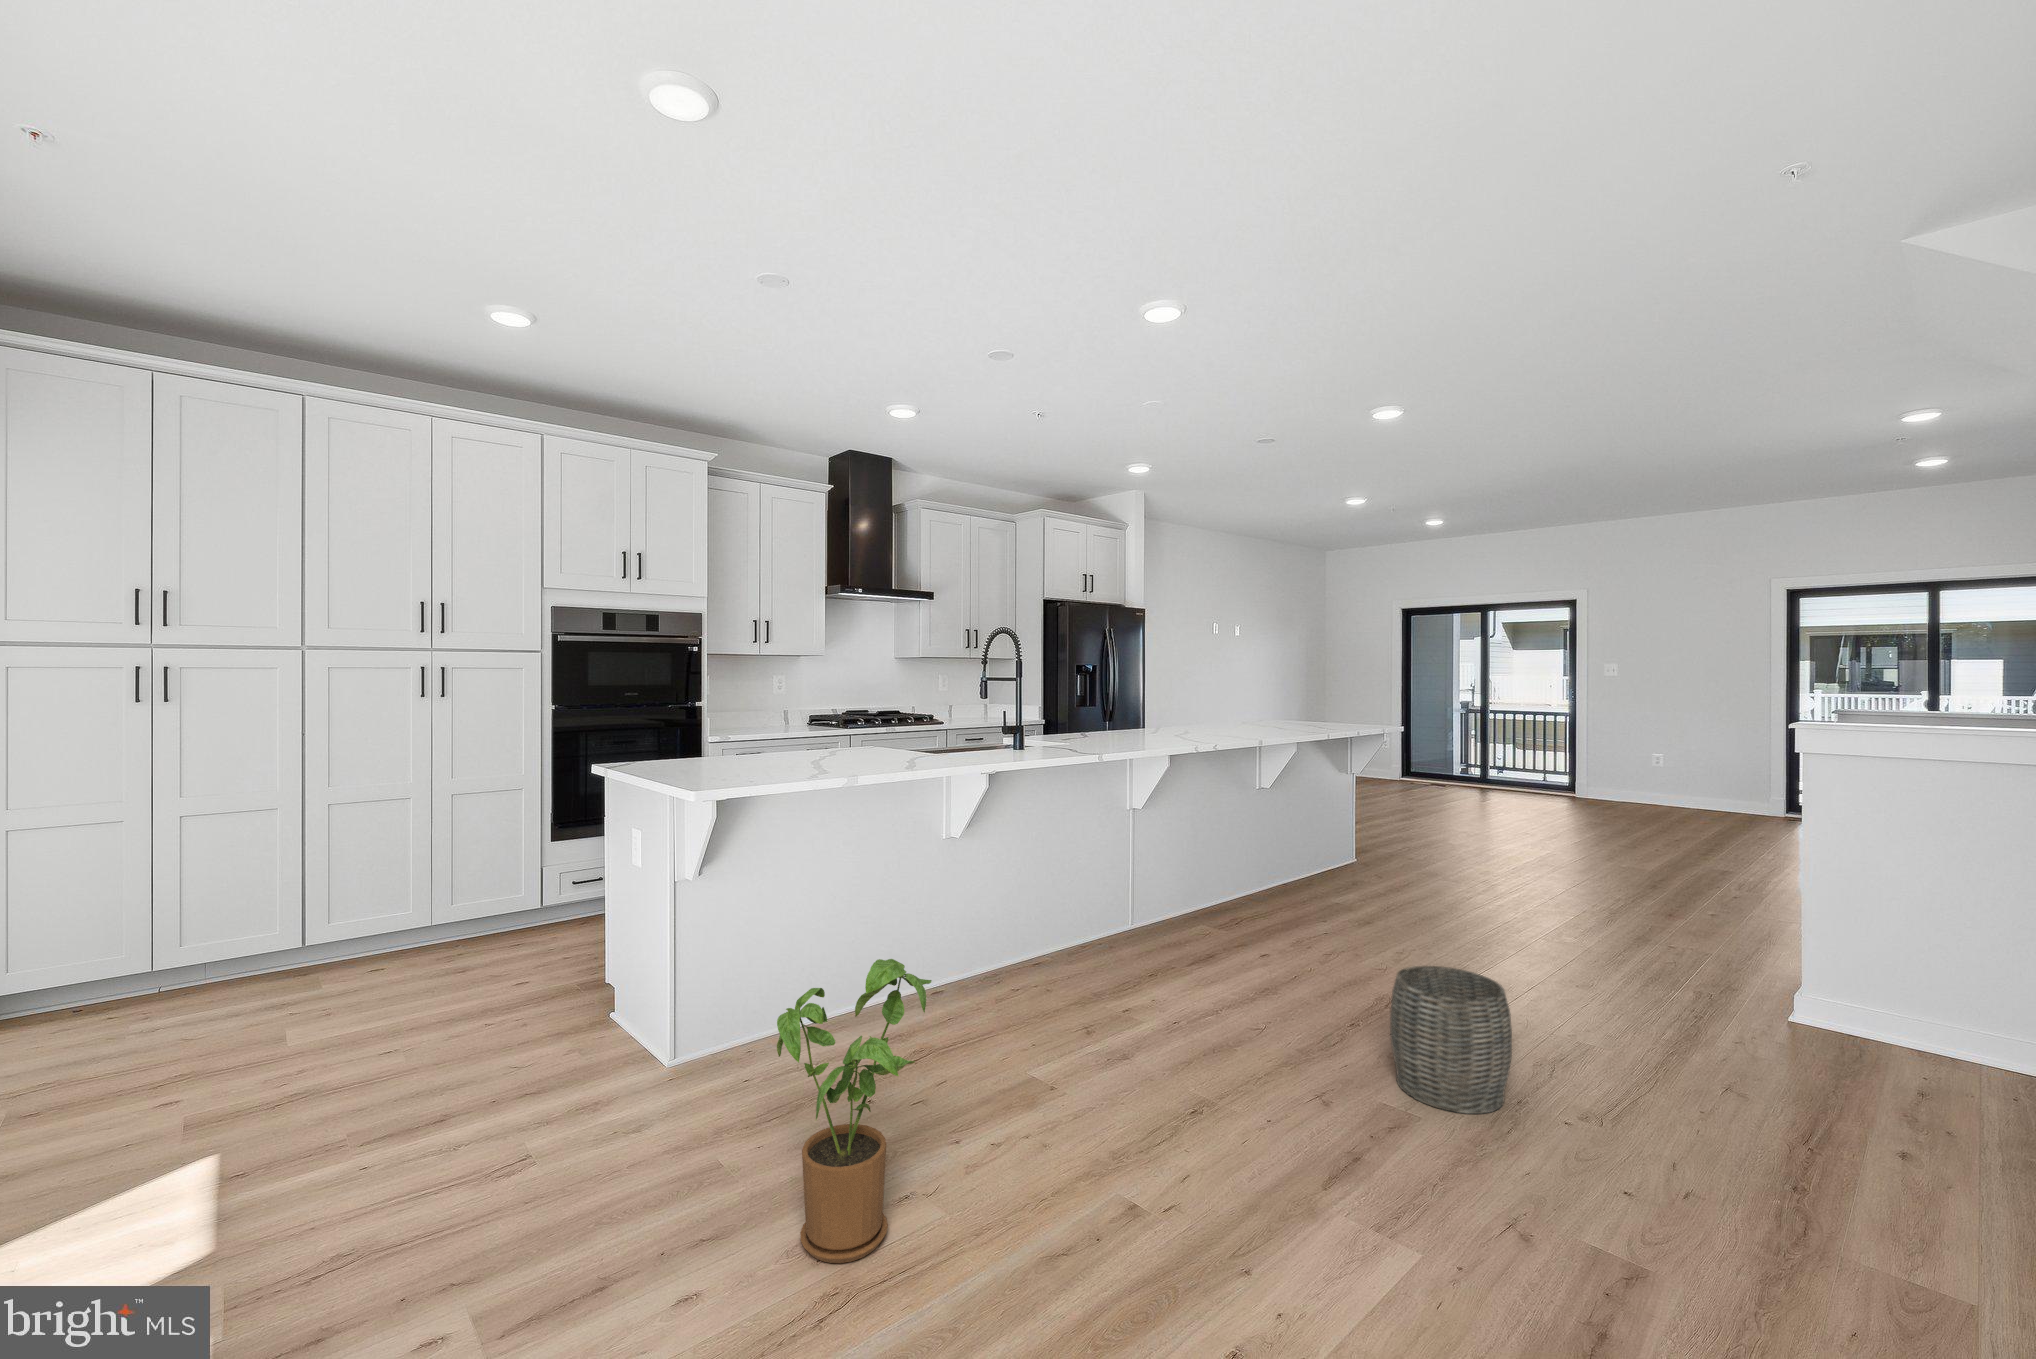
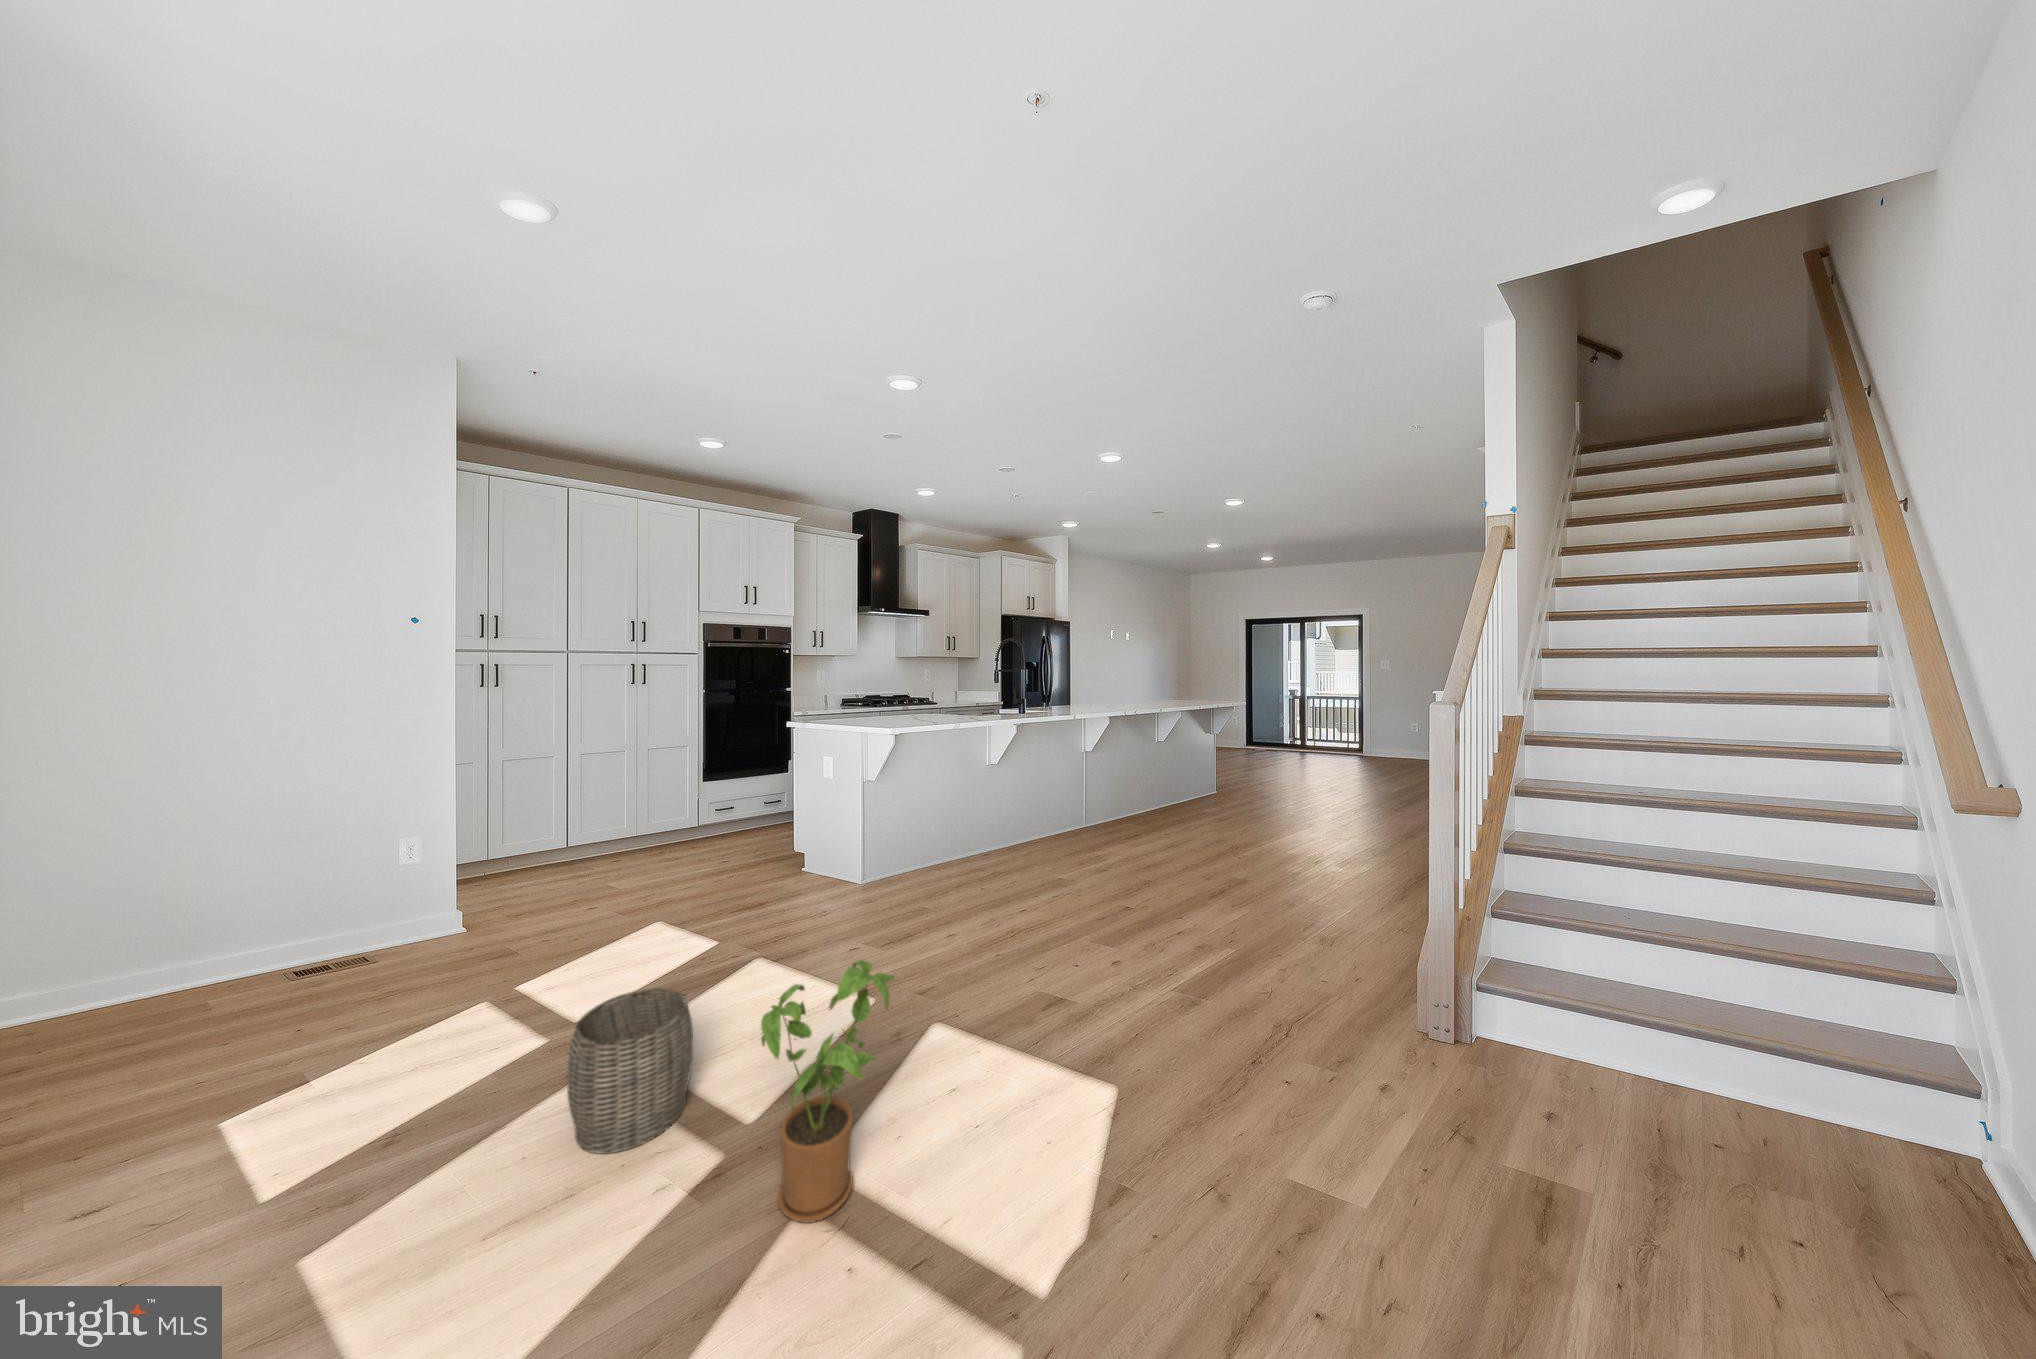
woven basket: present [1390,966,1512,1114] -> present [567,988,693,1154]

